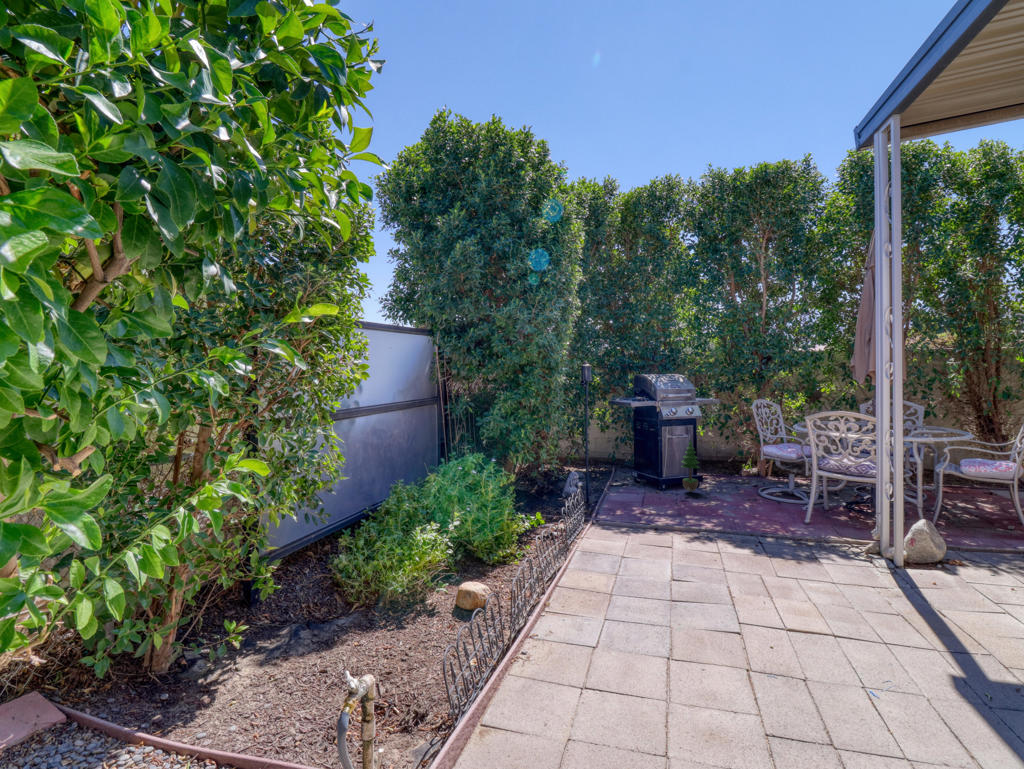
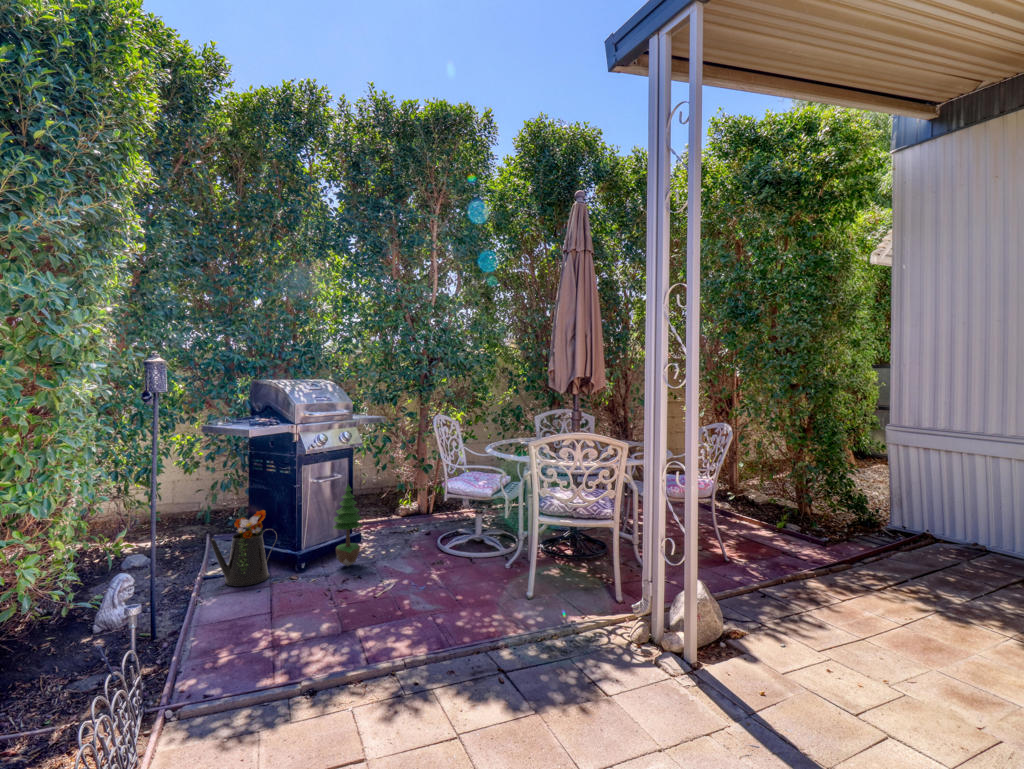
watering can: none [613,450,648,491] -> present [210,510,277,586]

